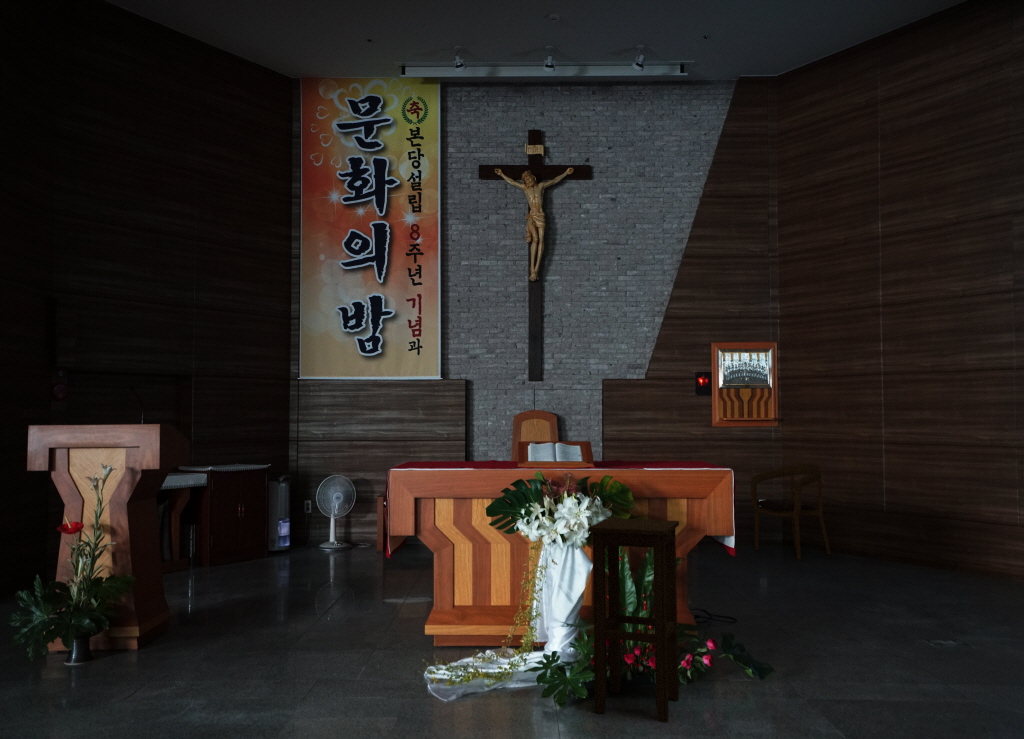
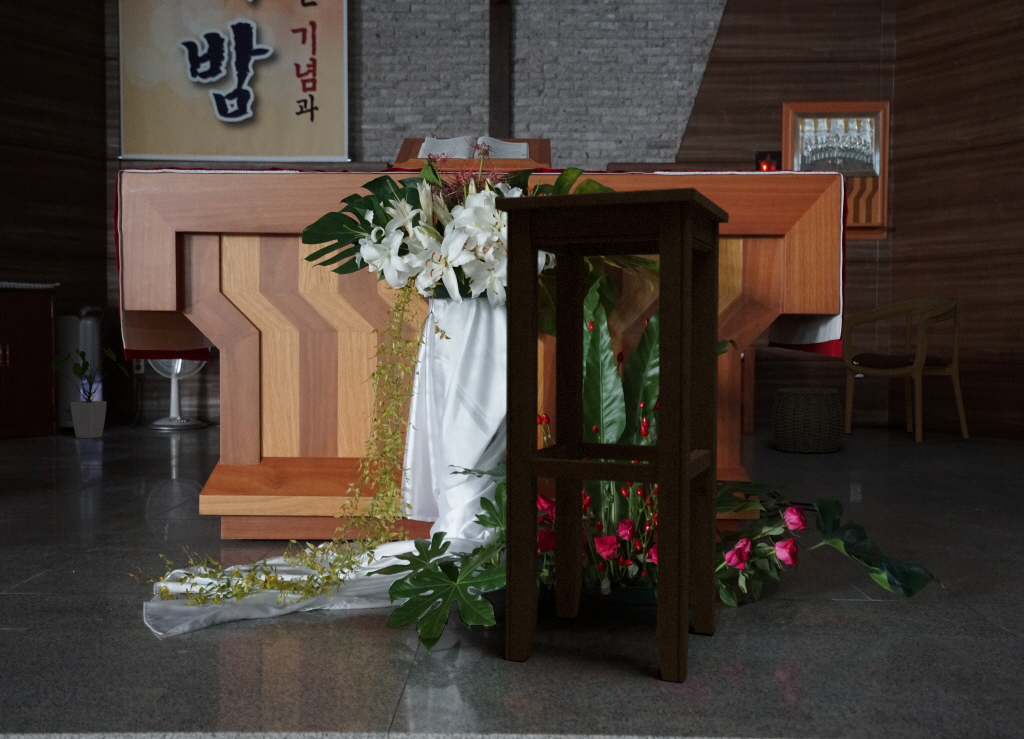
house plant: none [264,504,312,562] -> present [49,348,129,439]
woven basket: none [707,529,751,572] -> present [770,388,844,453]

